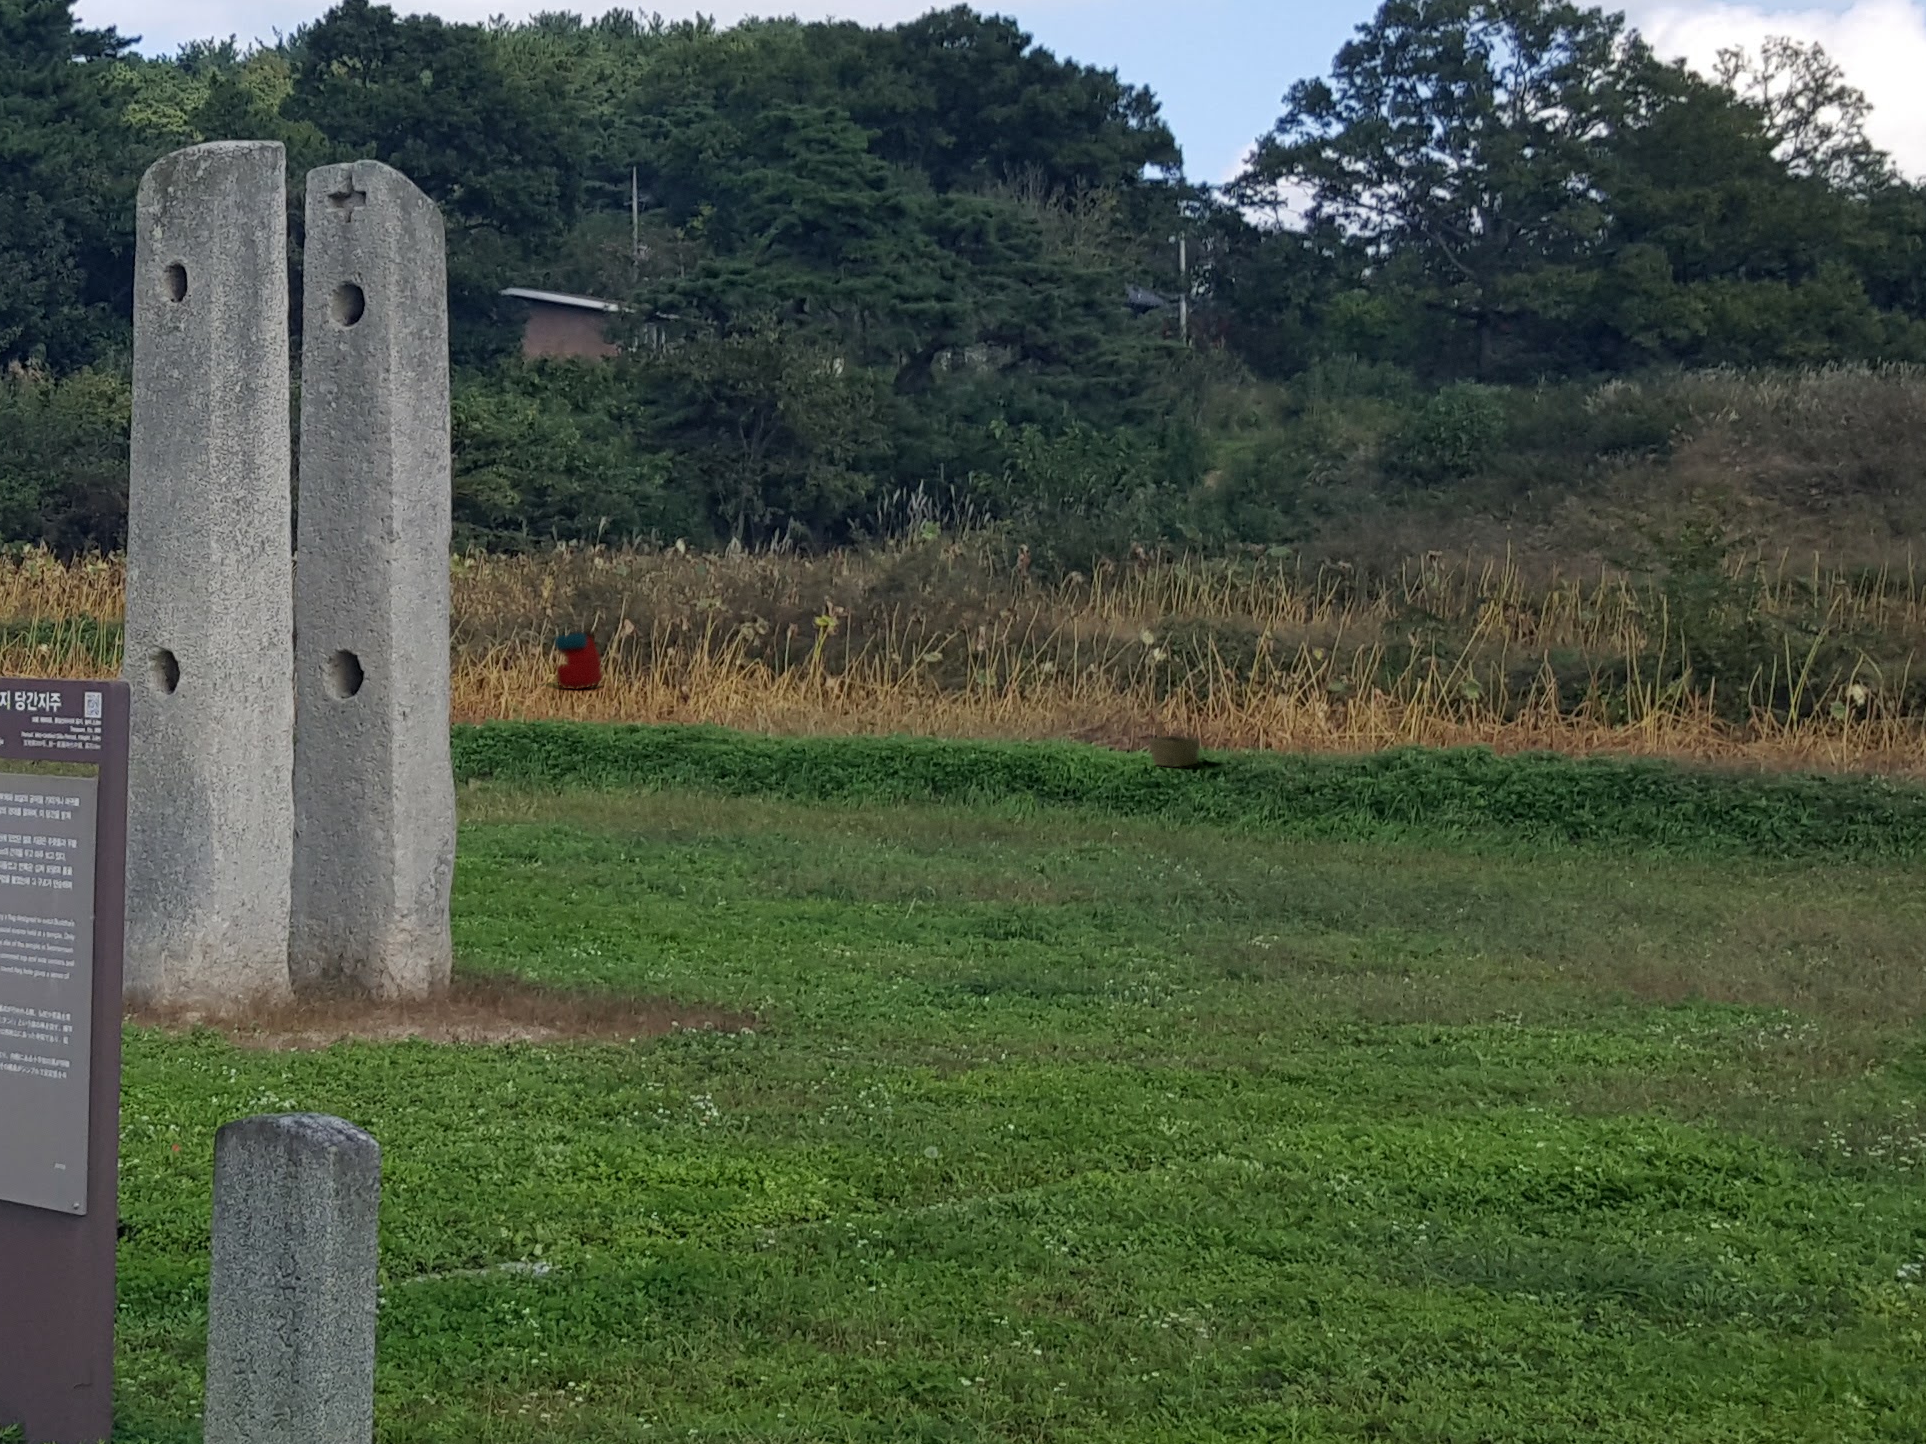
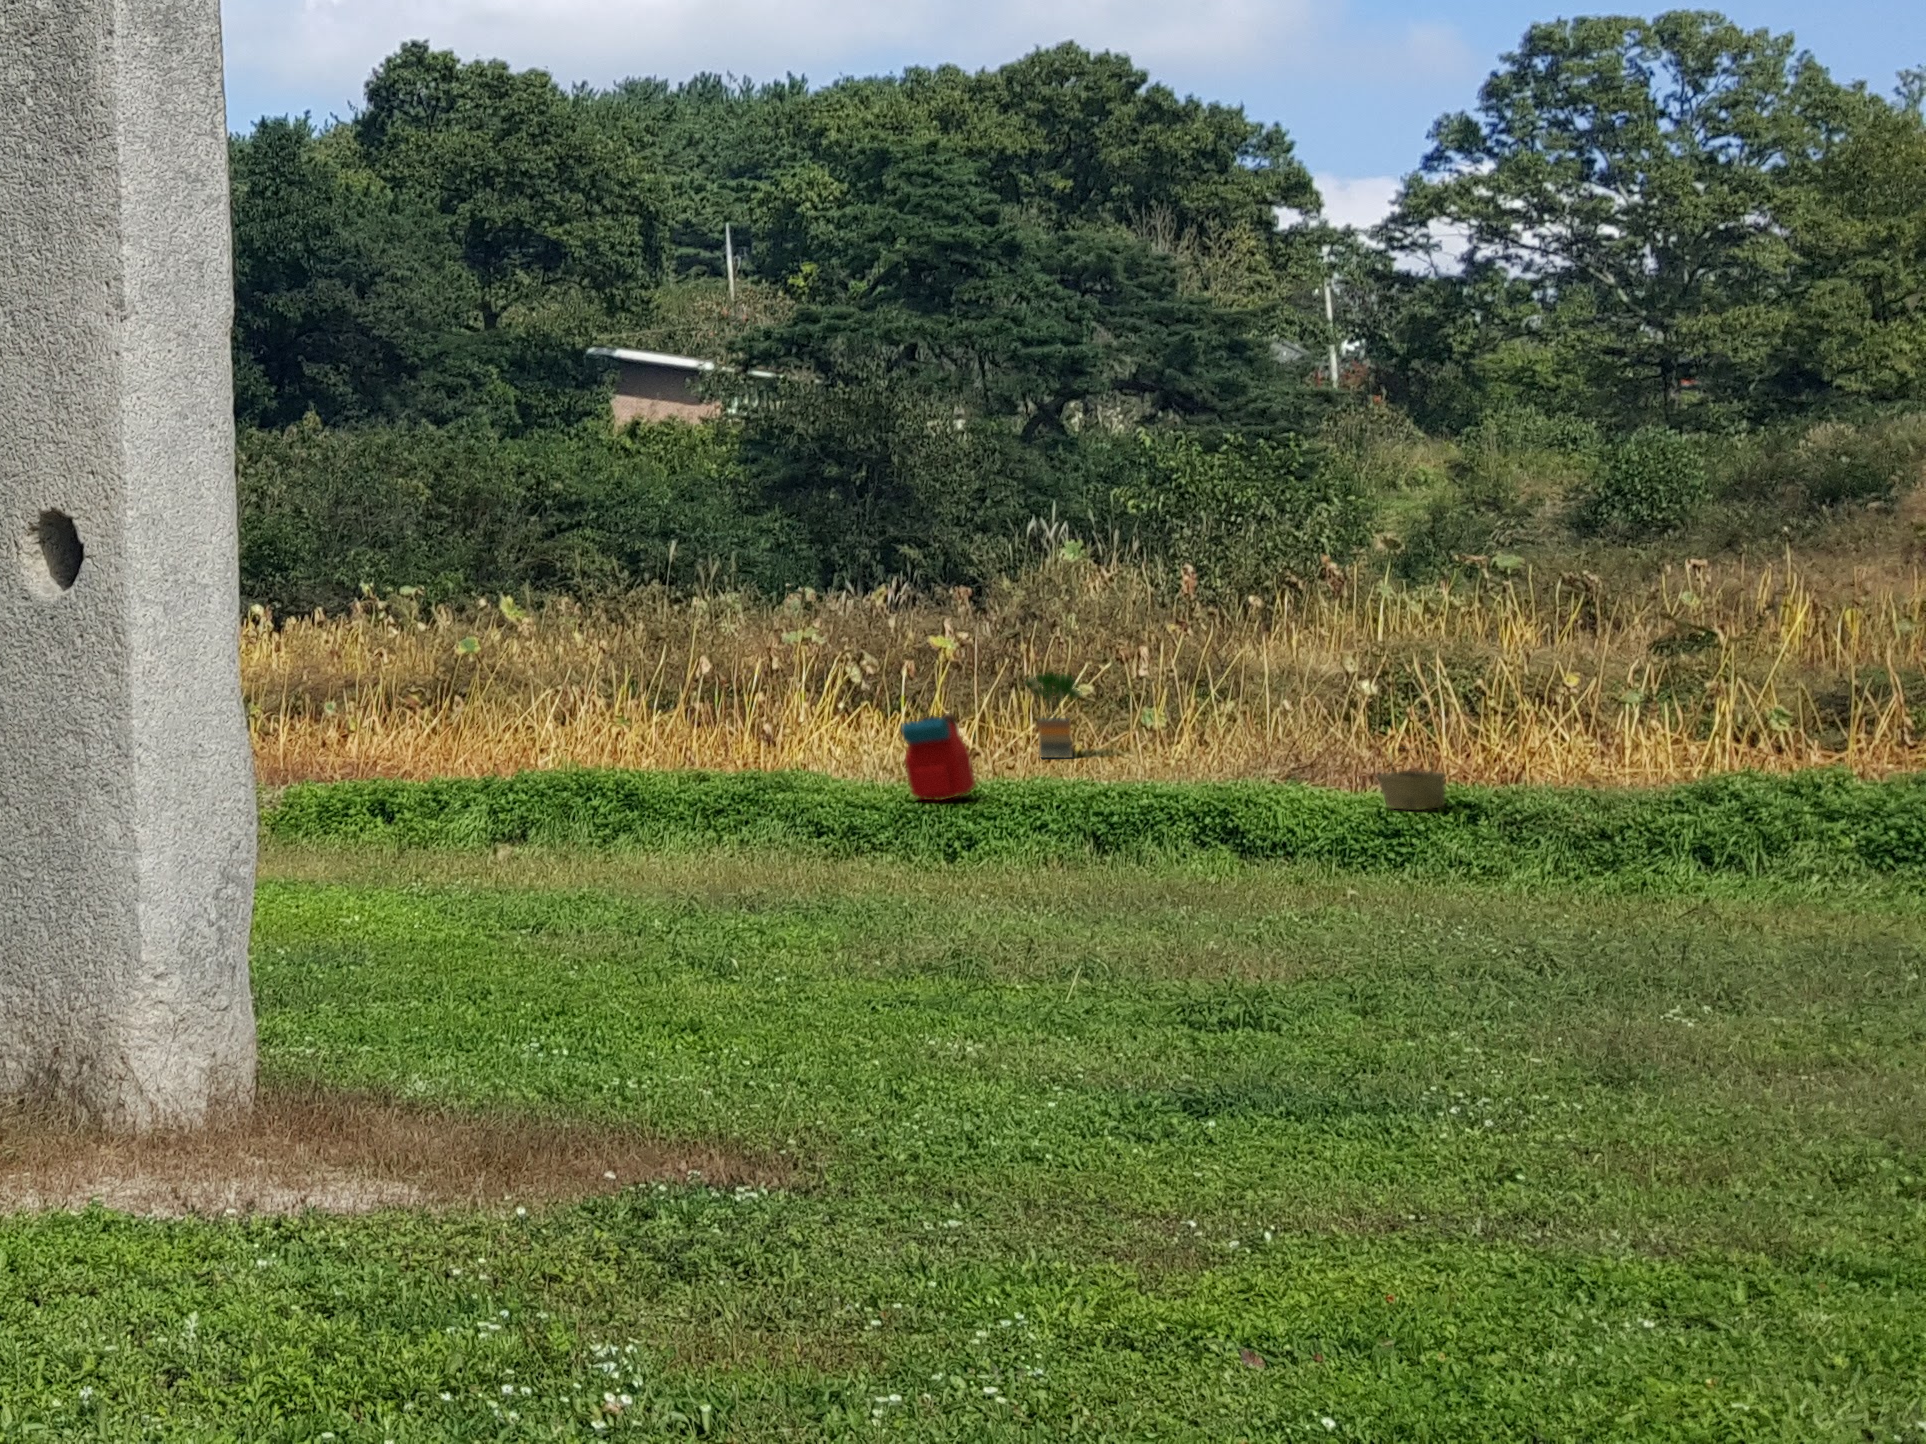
backpack: present [554,629,603,689] -> present [901,713,975,801]
potted tree: none [883,644,931,714] -> present [1024,672,1082,758]

